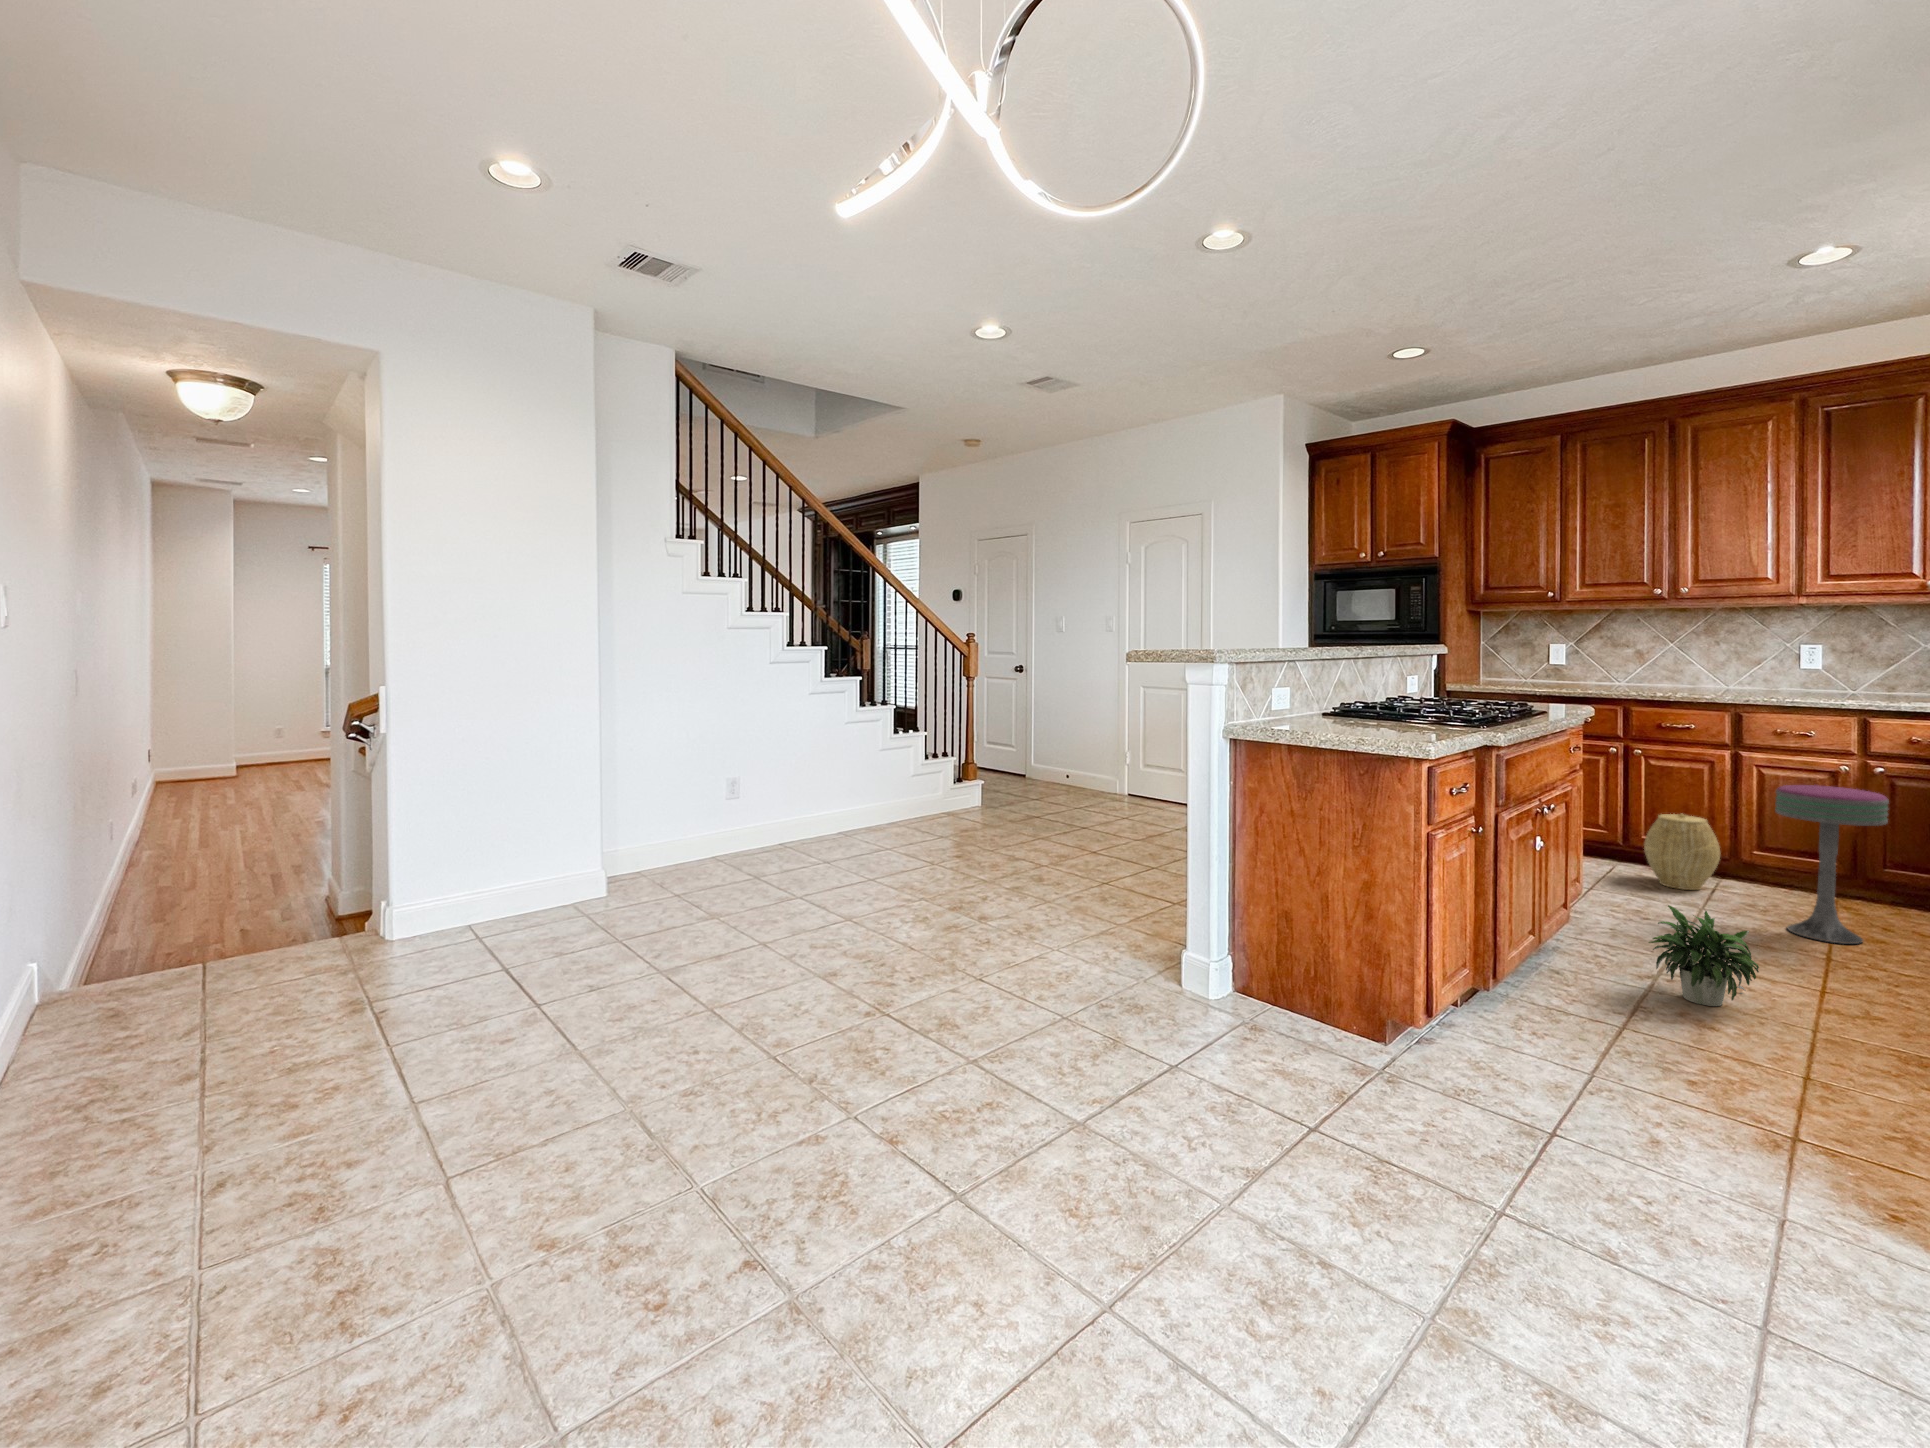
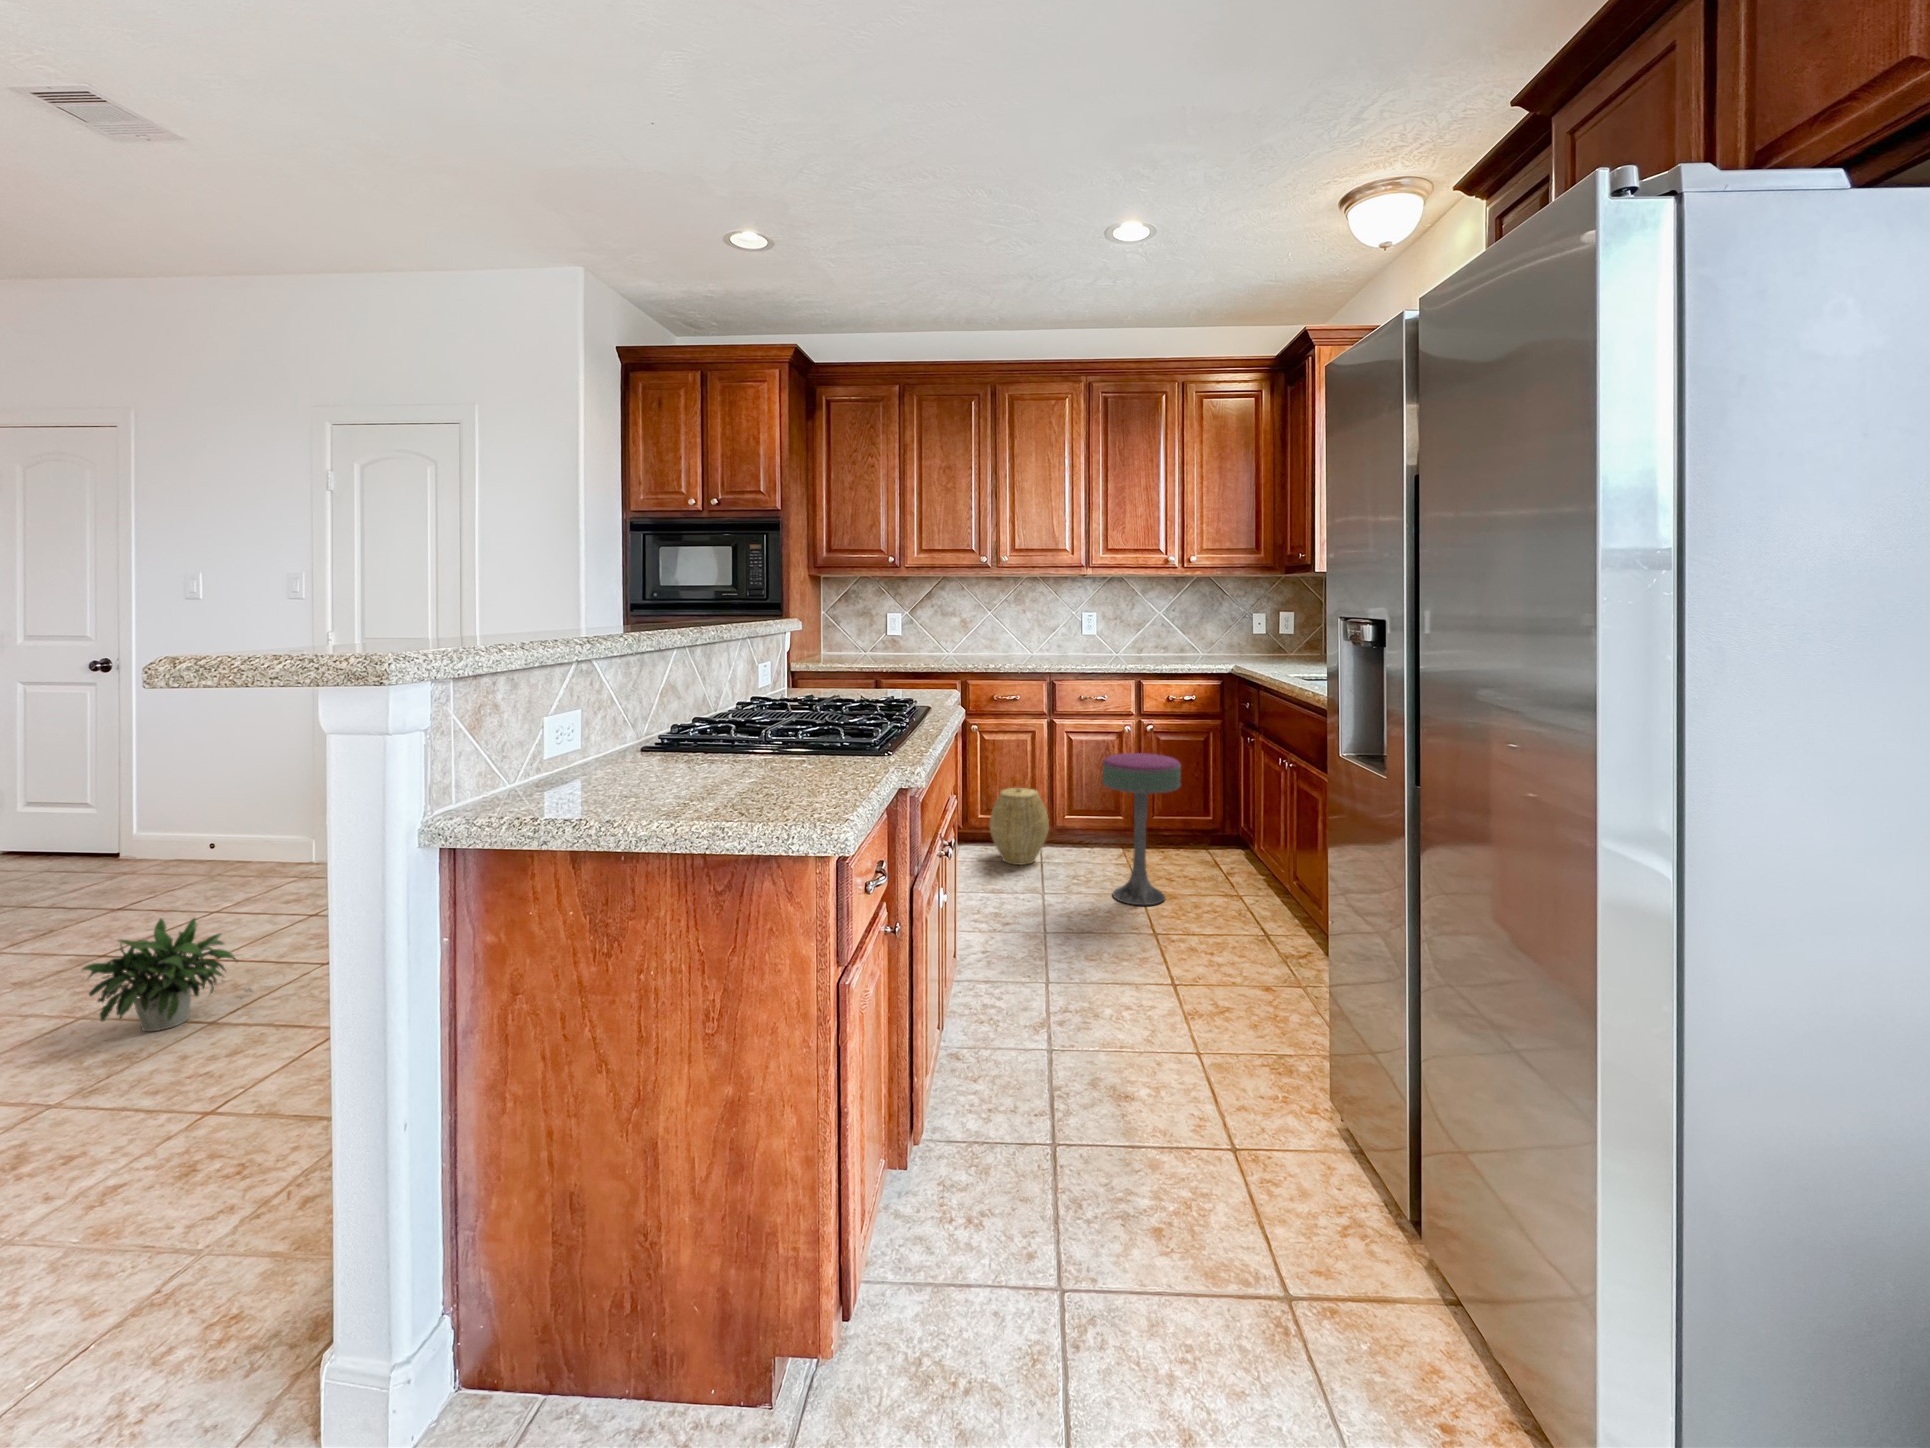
potted plant: present [1649,905,1759,1006] -> present [83,918,252,1031]

